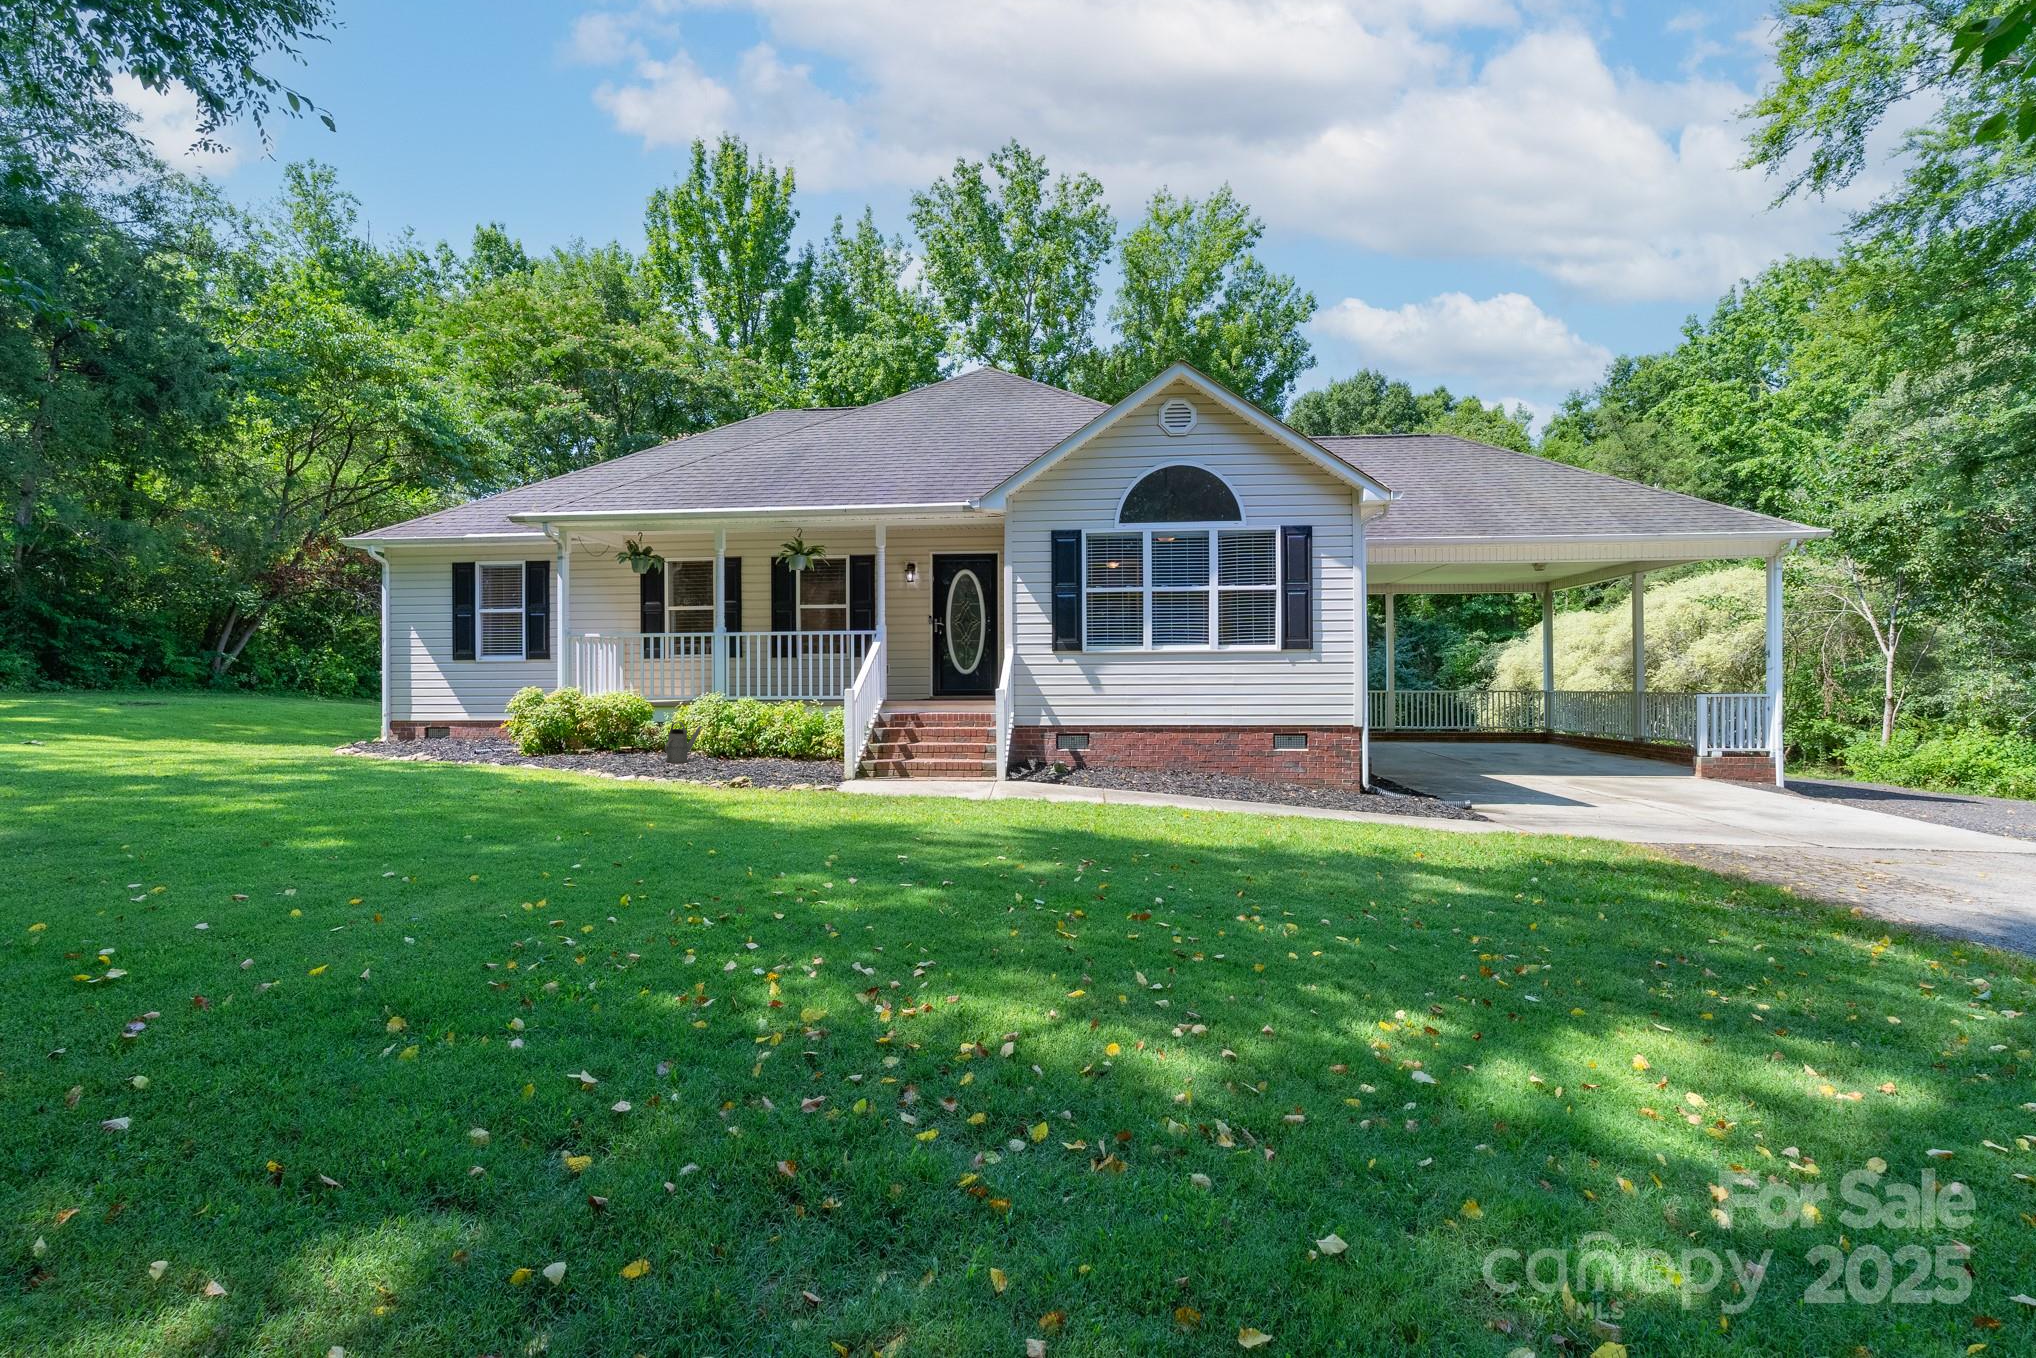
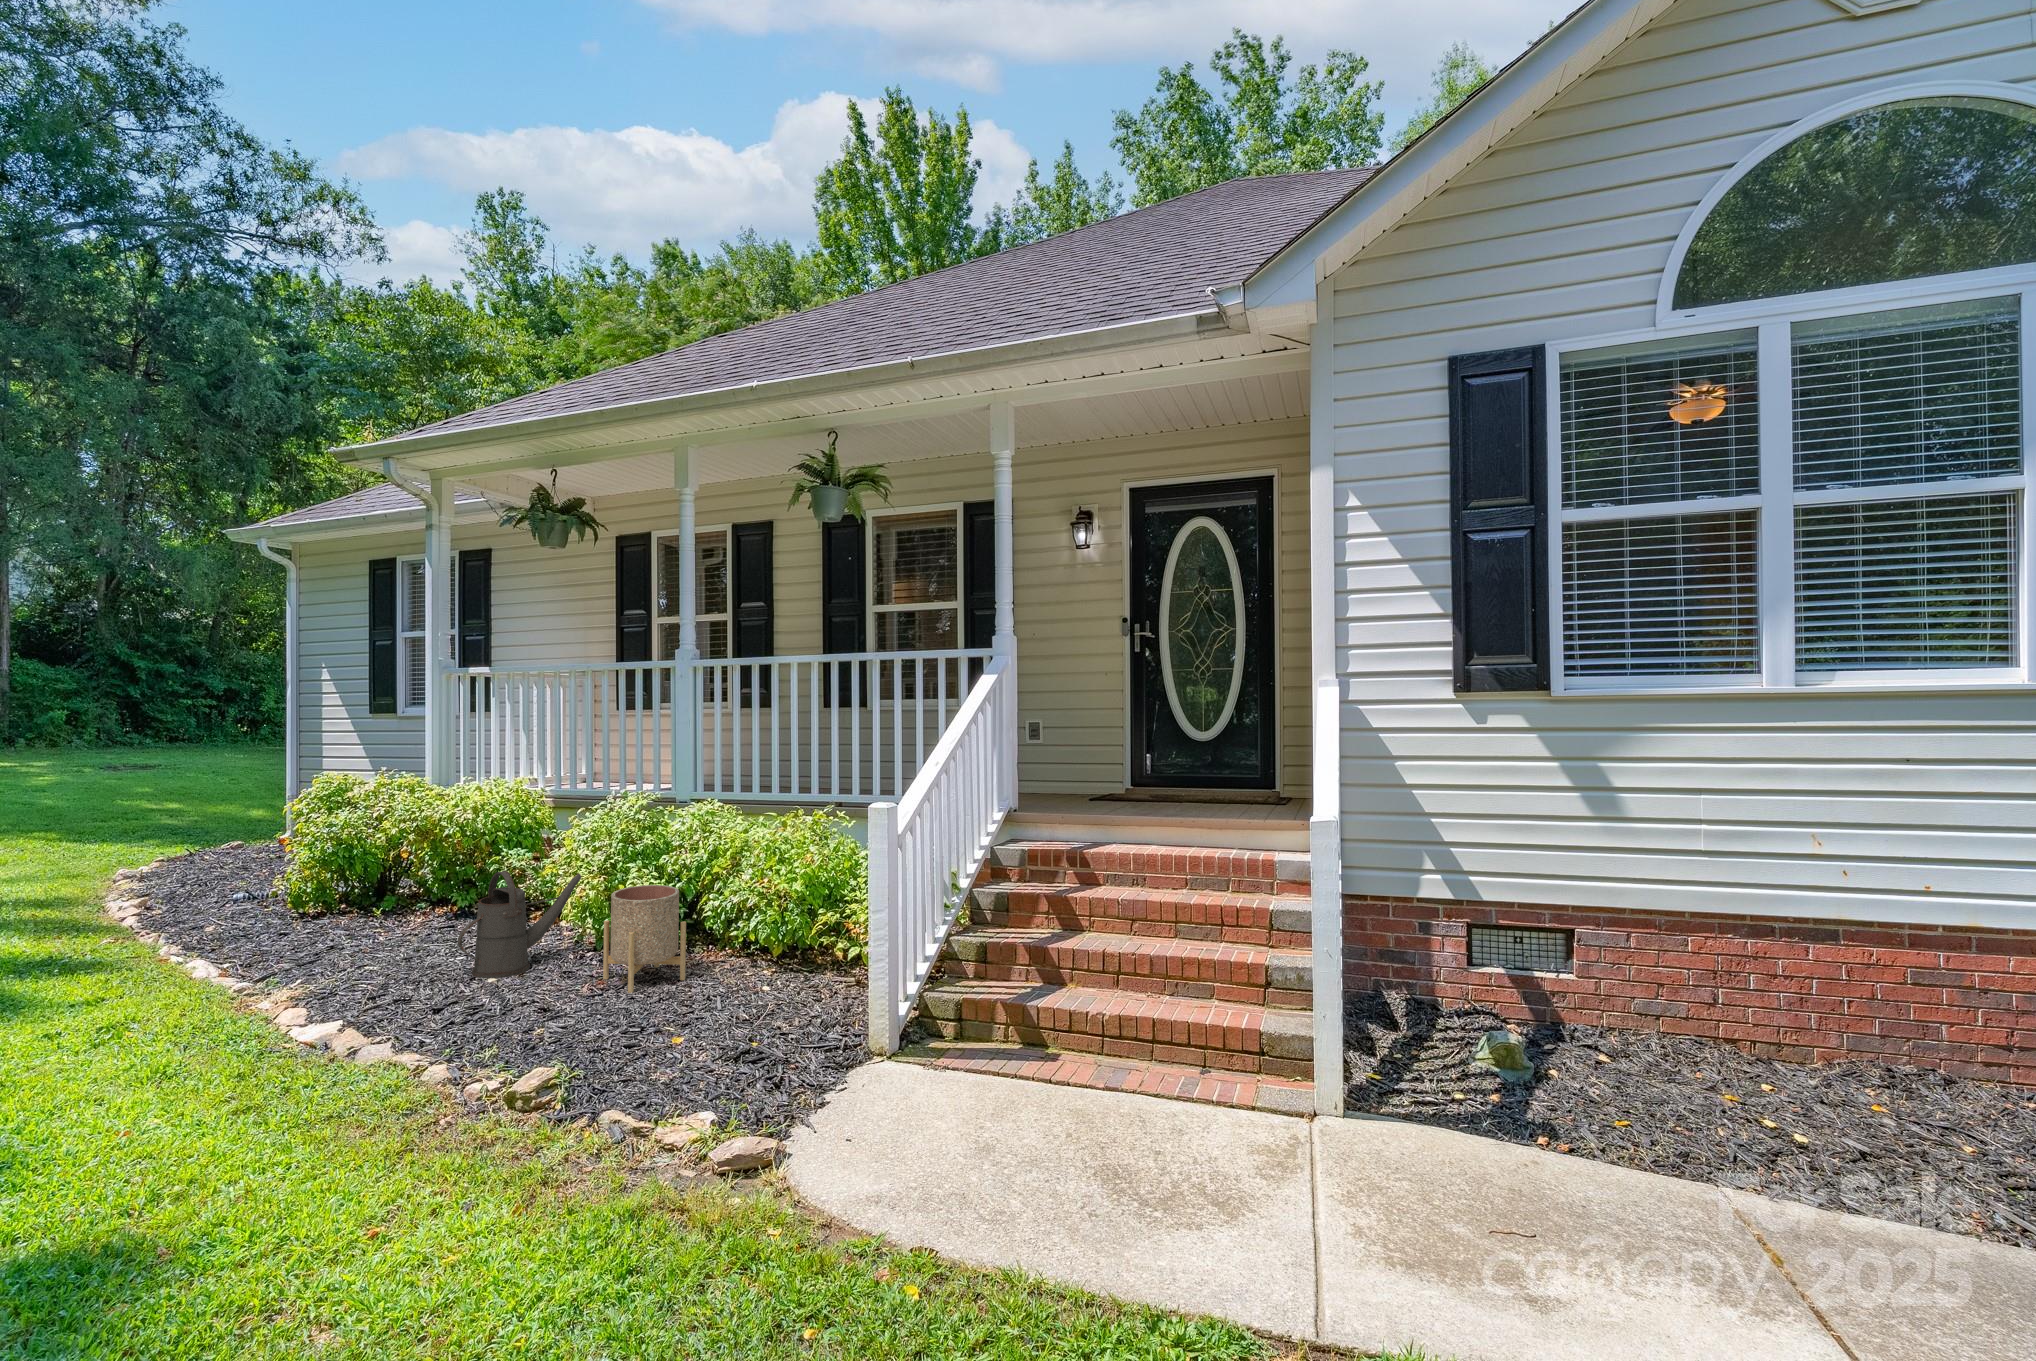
planter: none [724,728,758,766] -> present [603,885,686,993]

